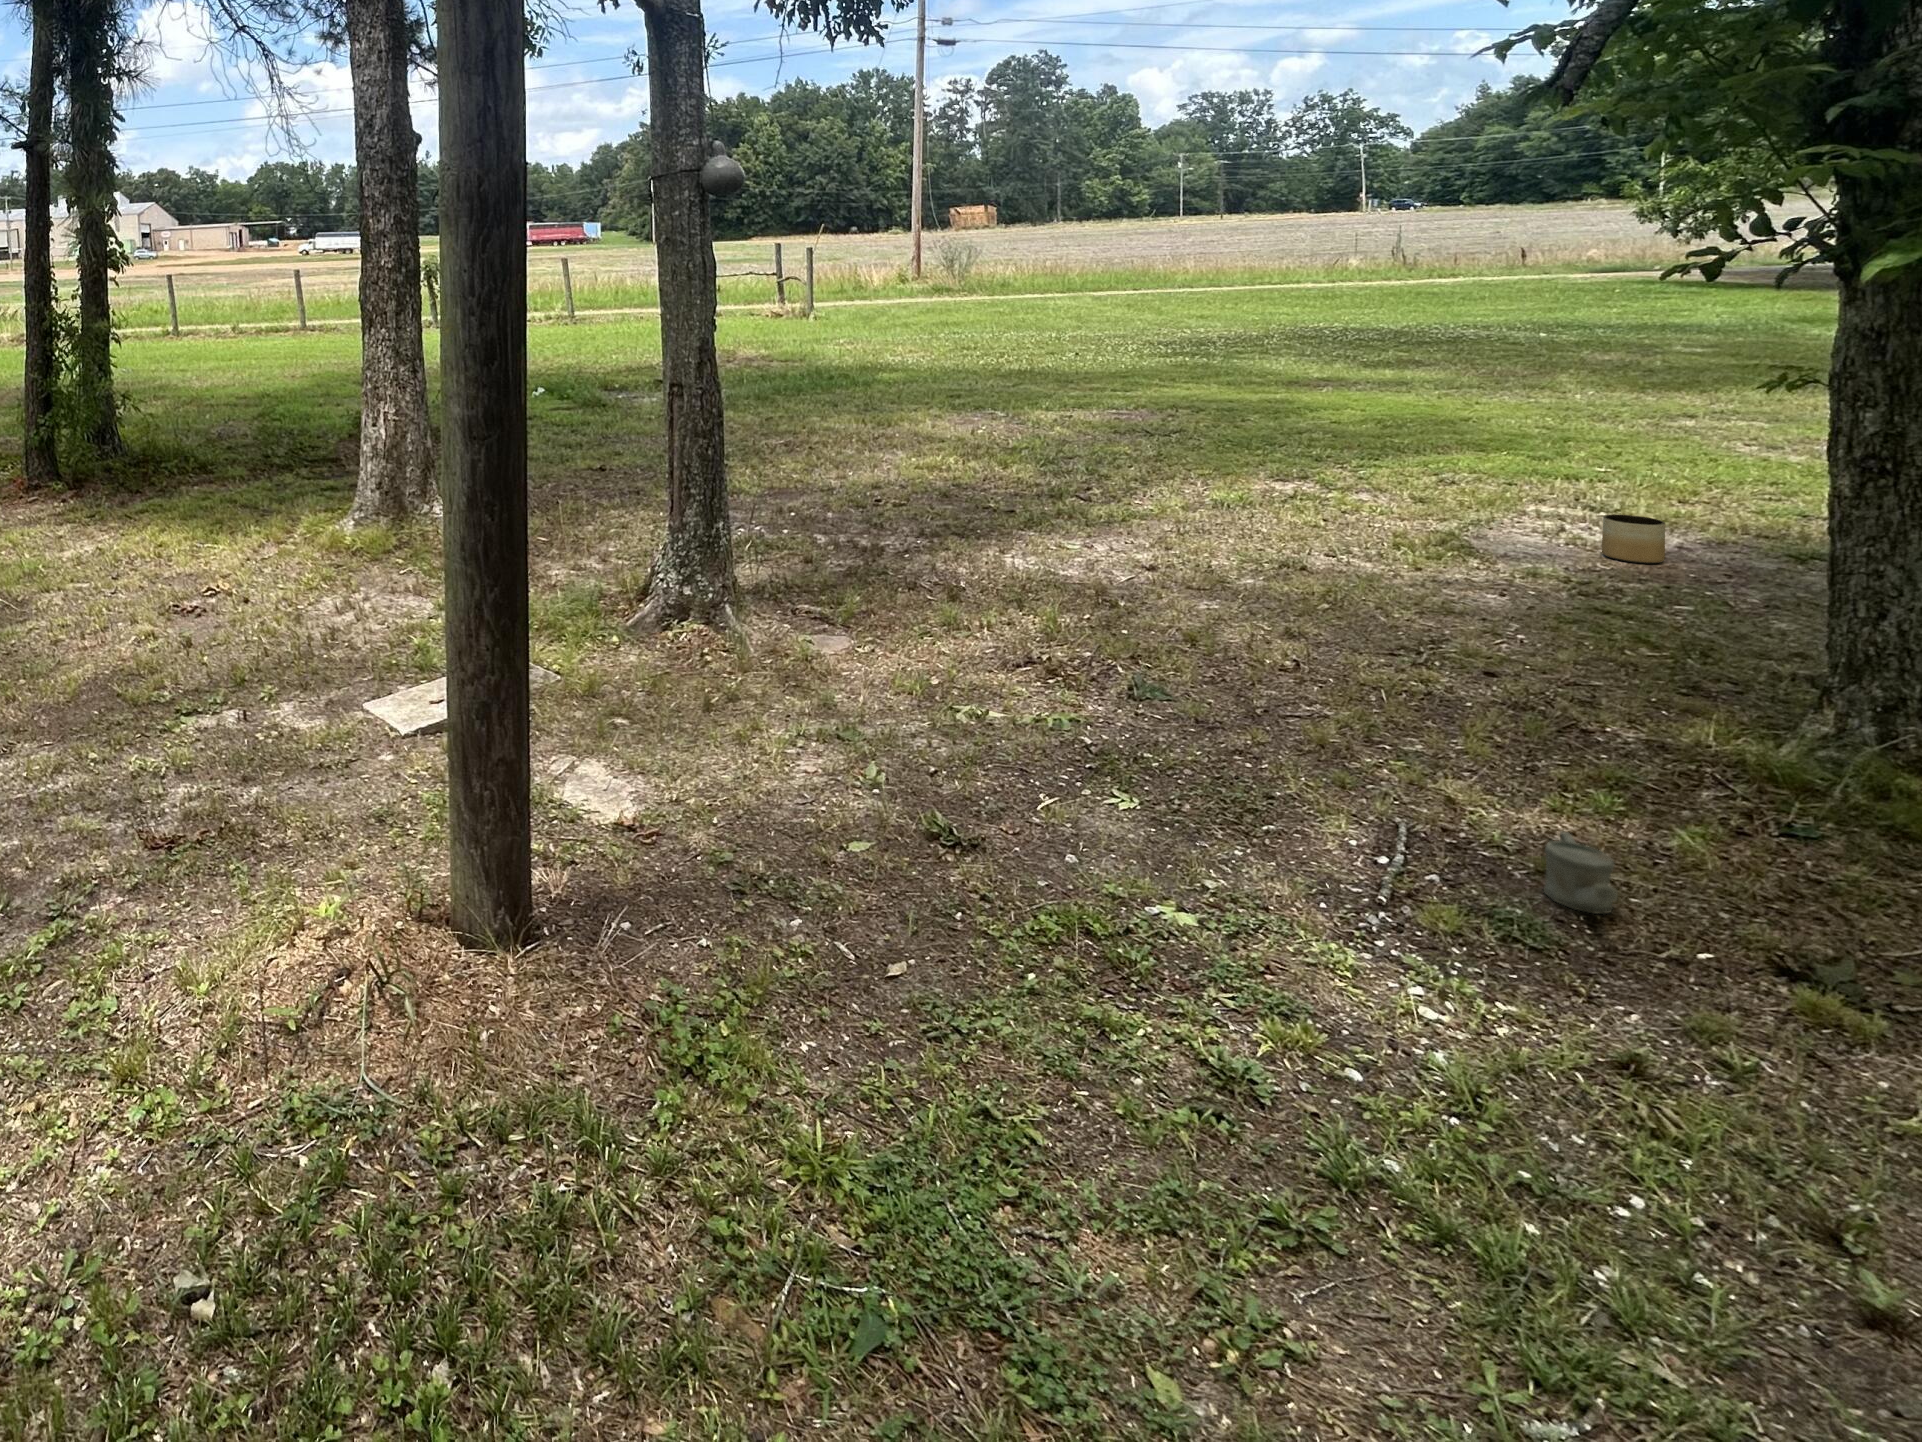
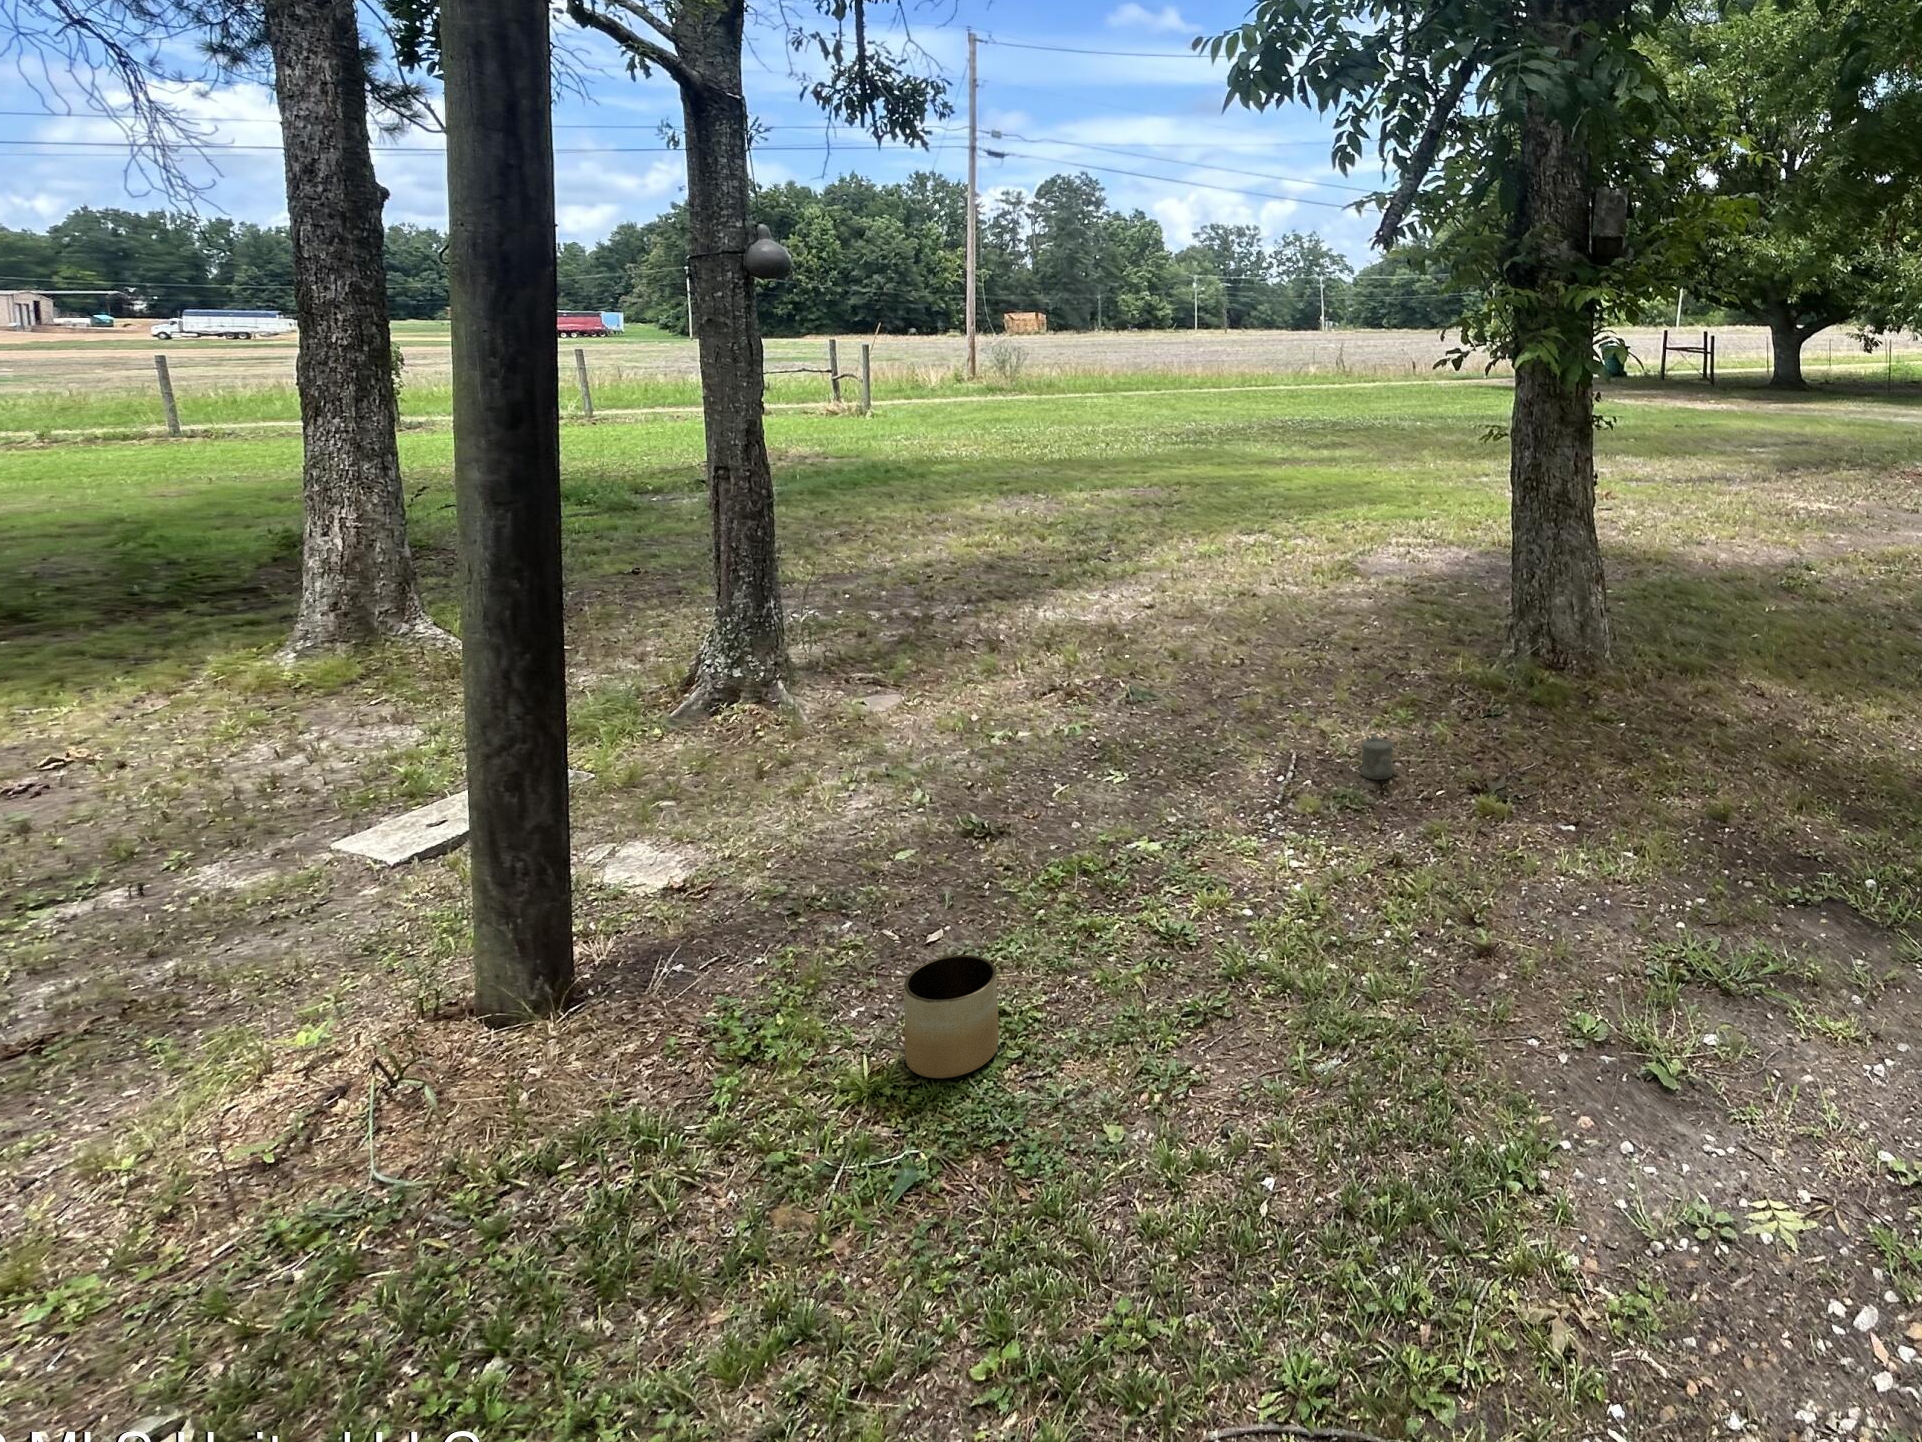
planter: present [1602,515,1665,564] -> present [904,955,999,1079]

